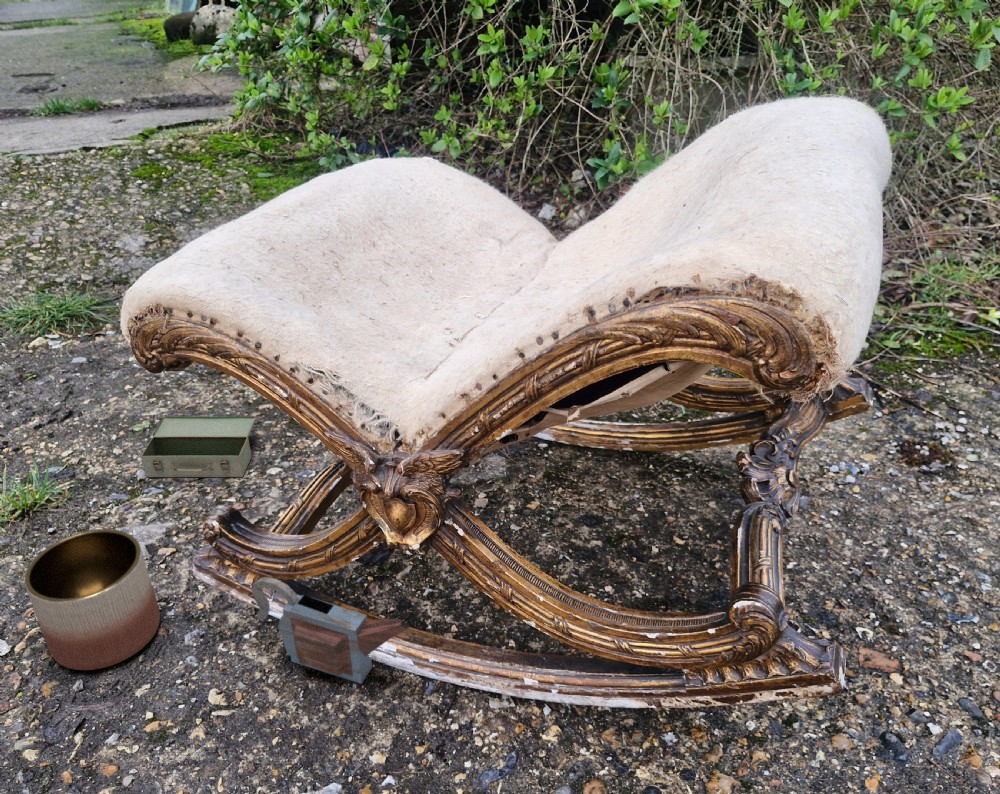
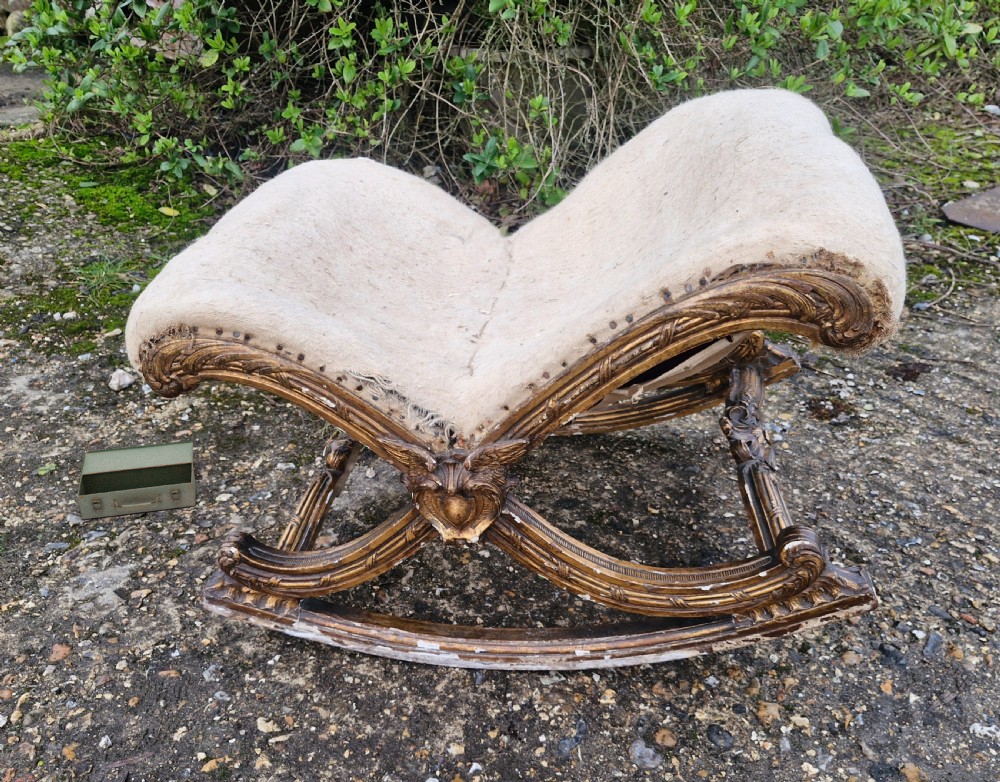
planter: present [24,529,160,670] -> none [30,571,171,729]
watering can: present [253,577,410,684] -> none [288,594,467,688]

